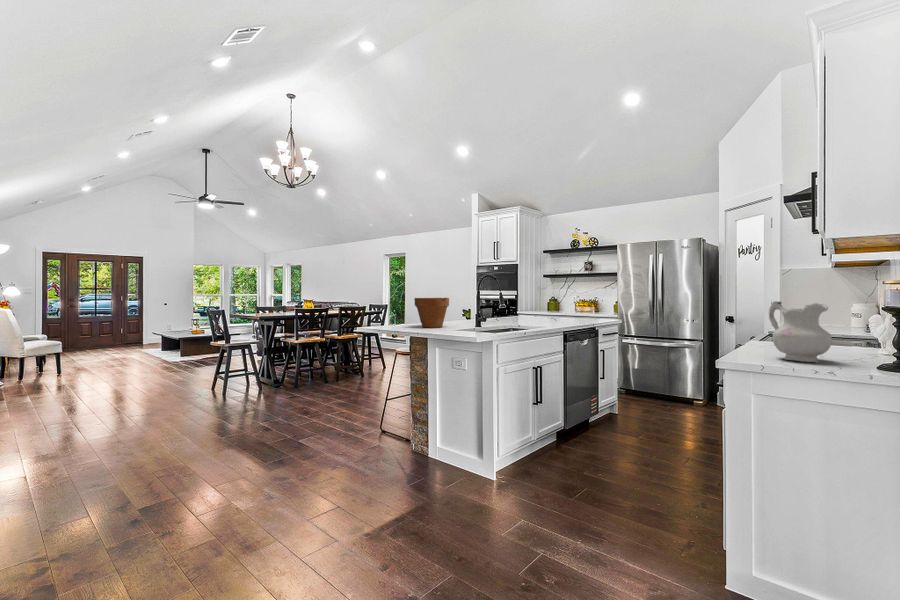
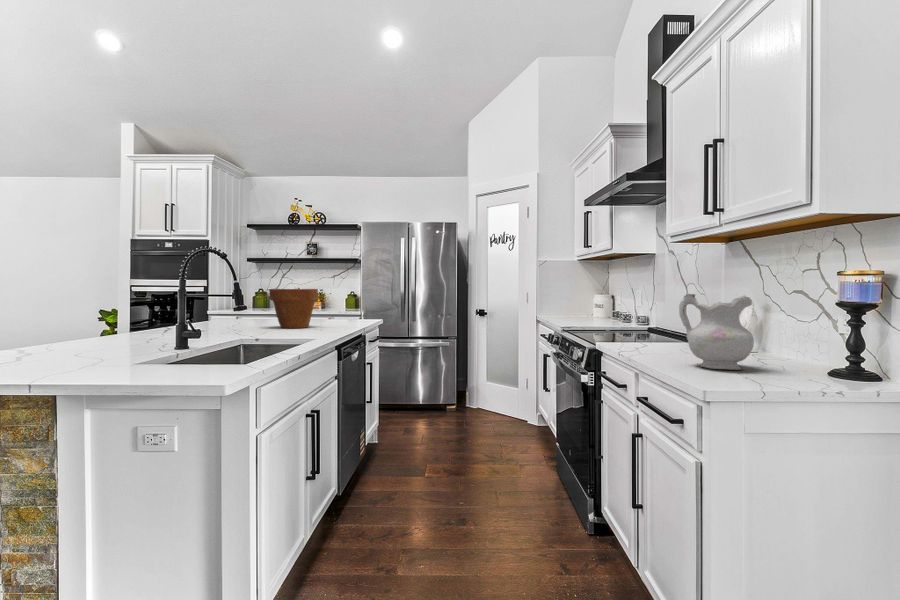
flower pot: present [414,298,449,328] -> present [269,289,318,328]

